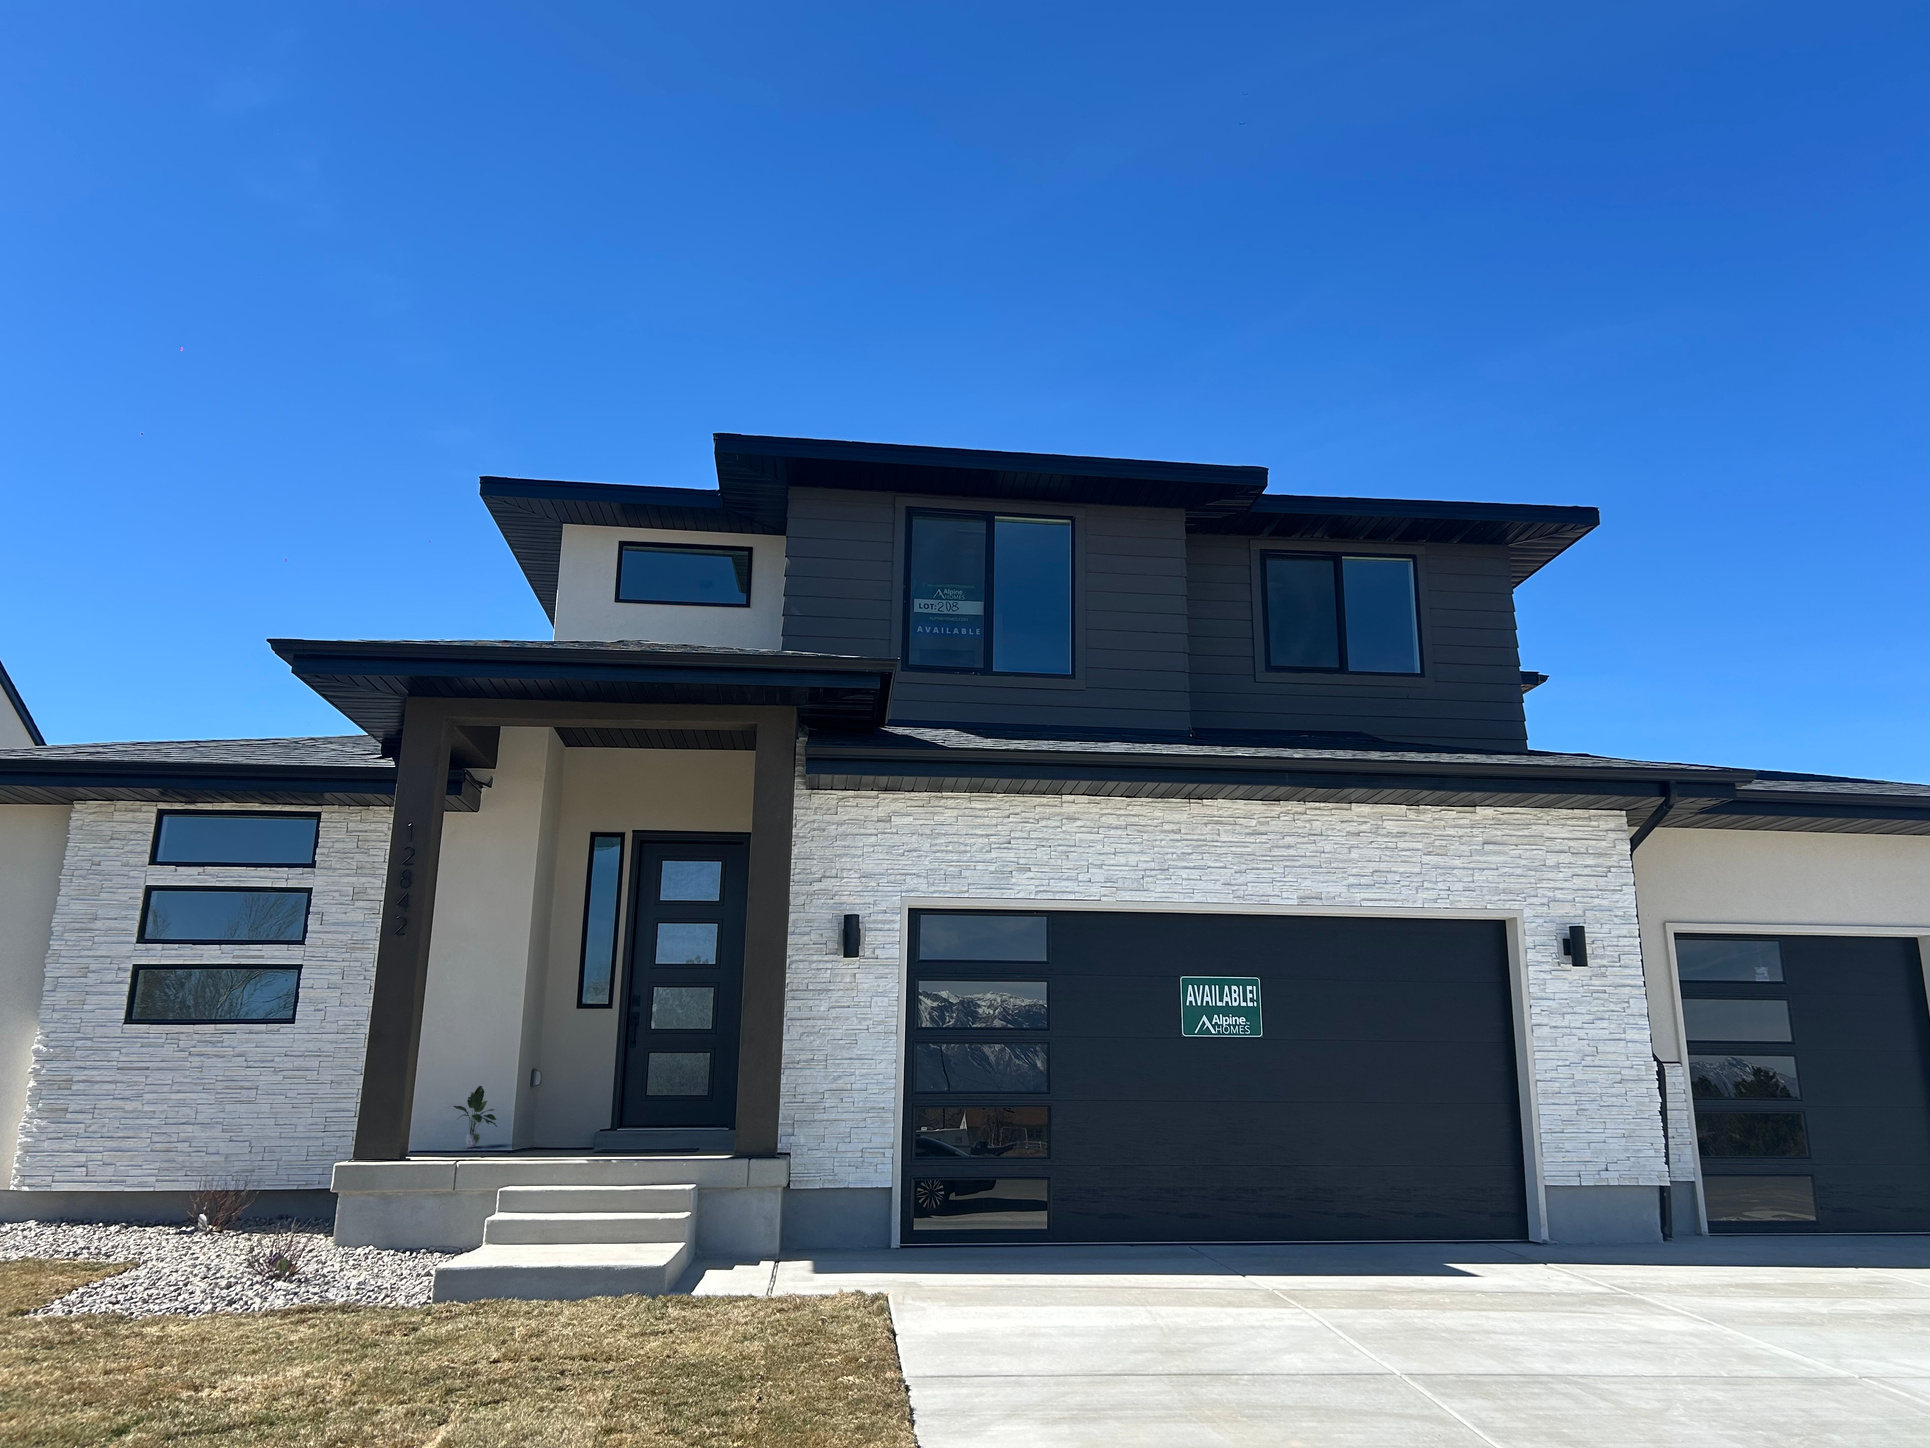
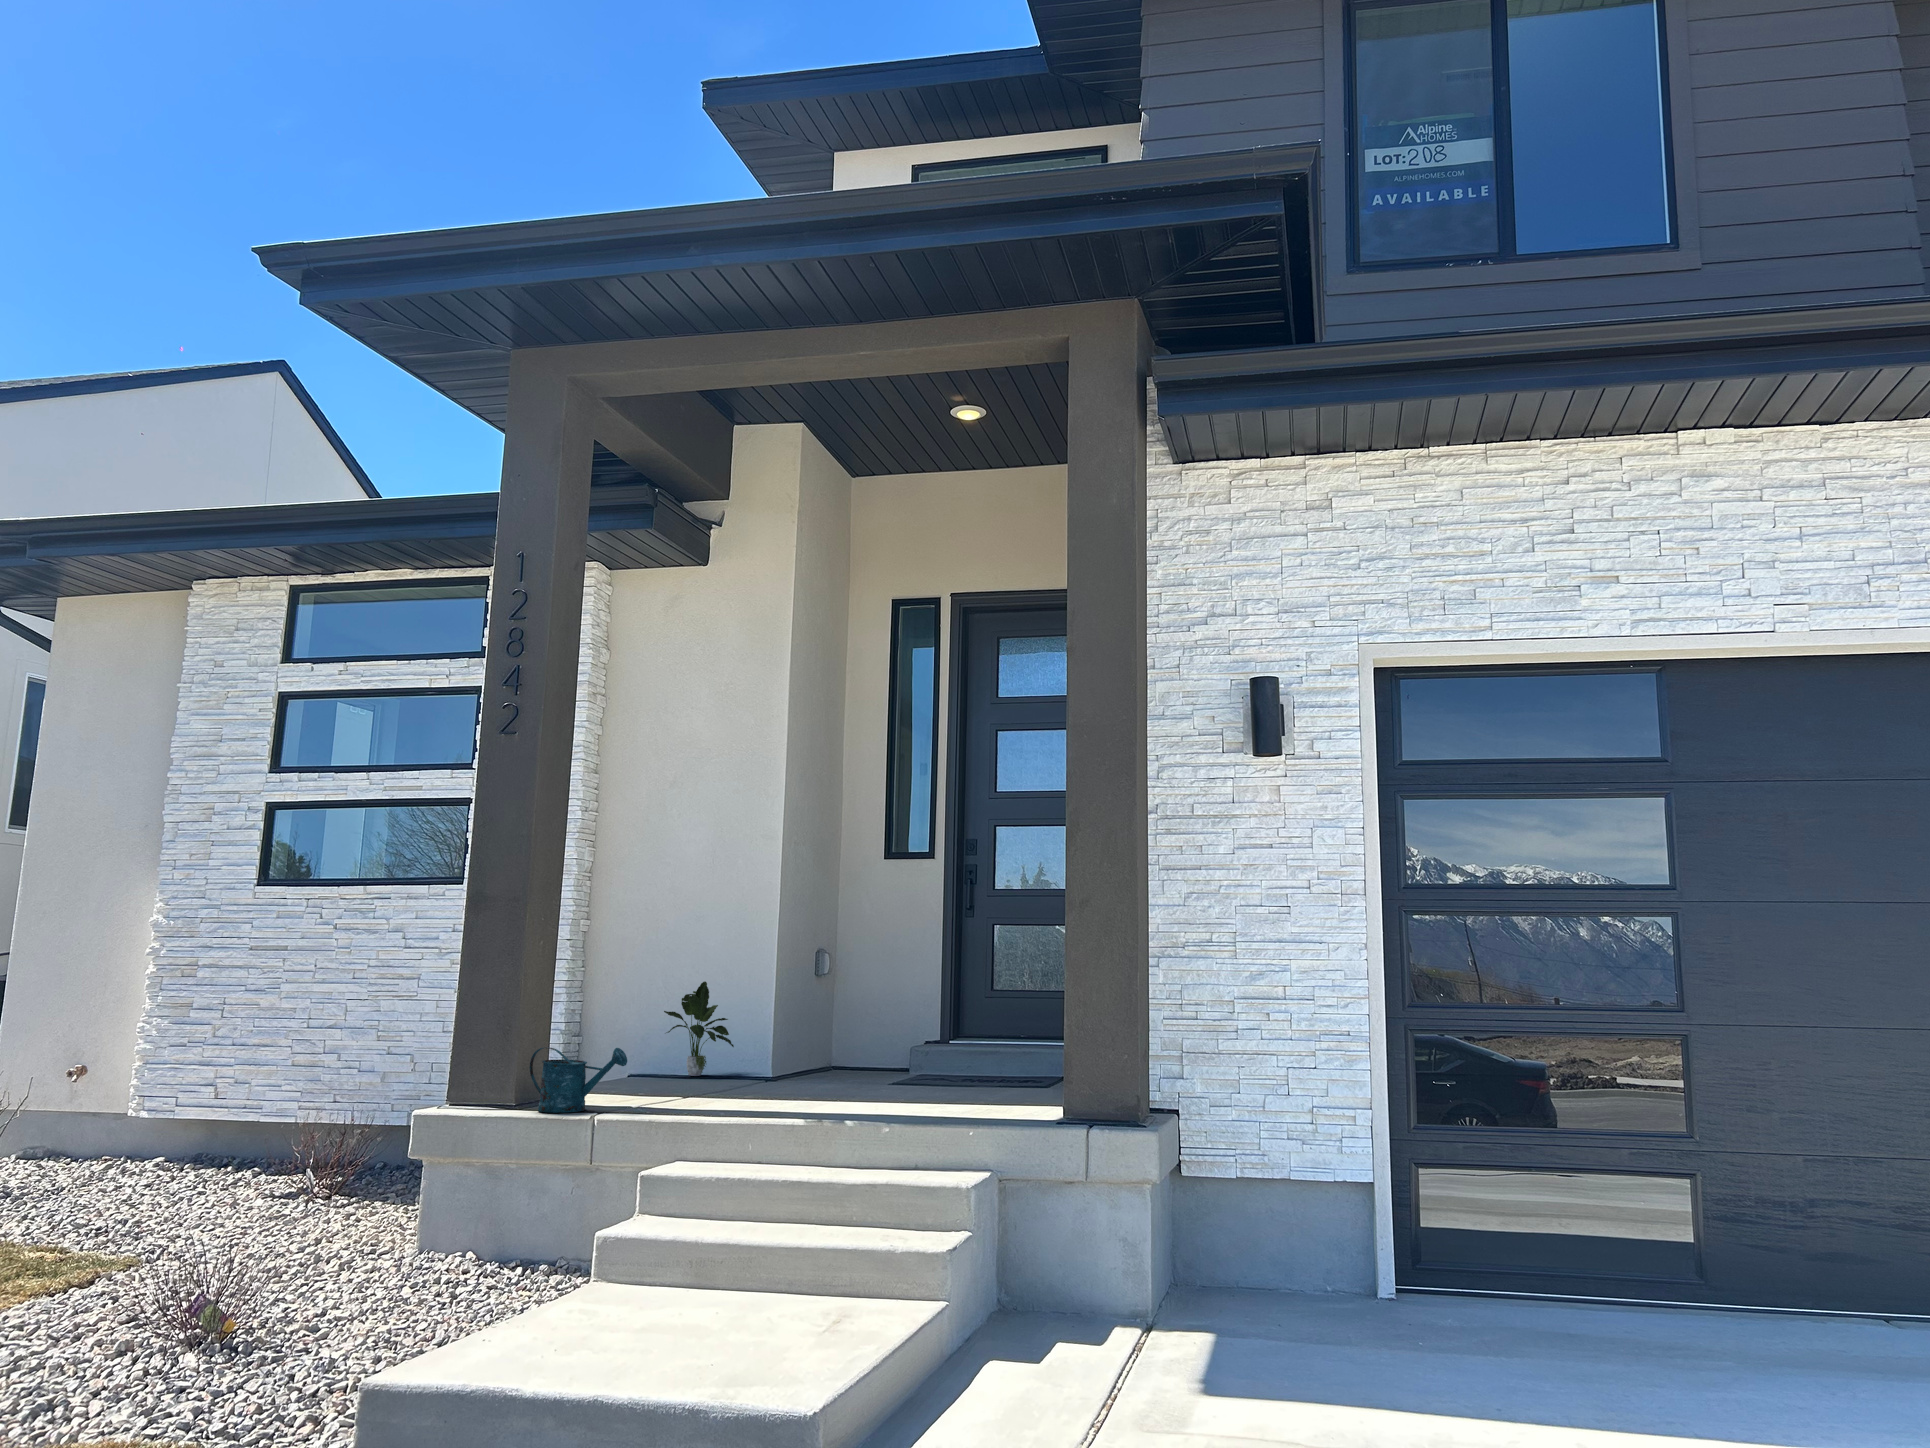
watering can: none [401,1129,465,1170] -> present [530,1047,627,1113]

